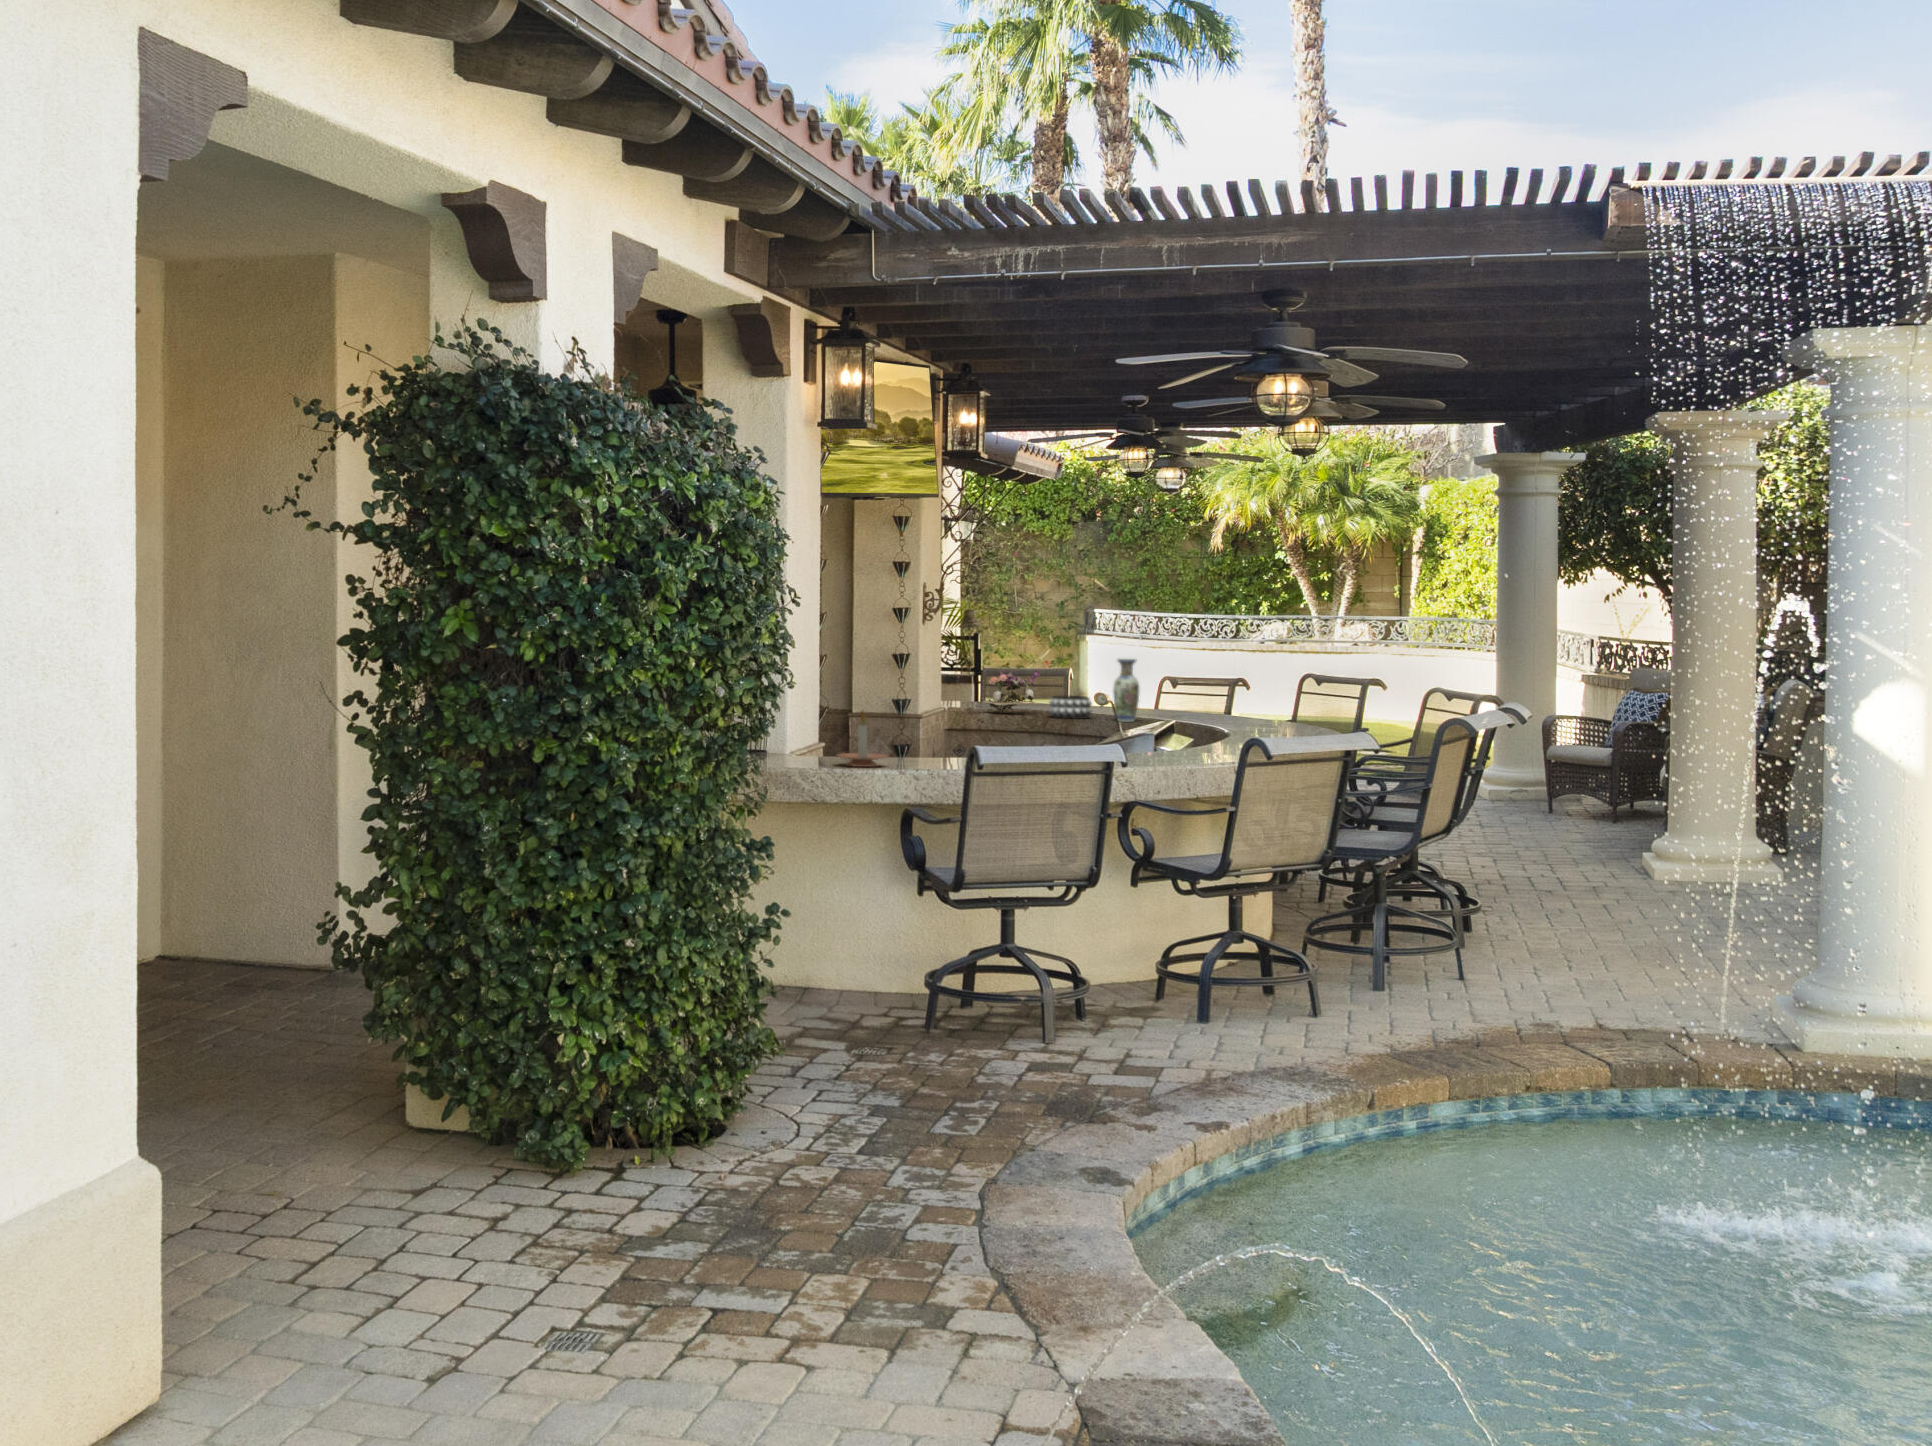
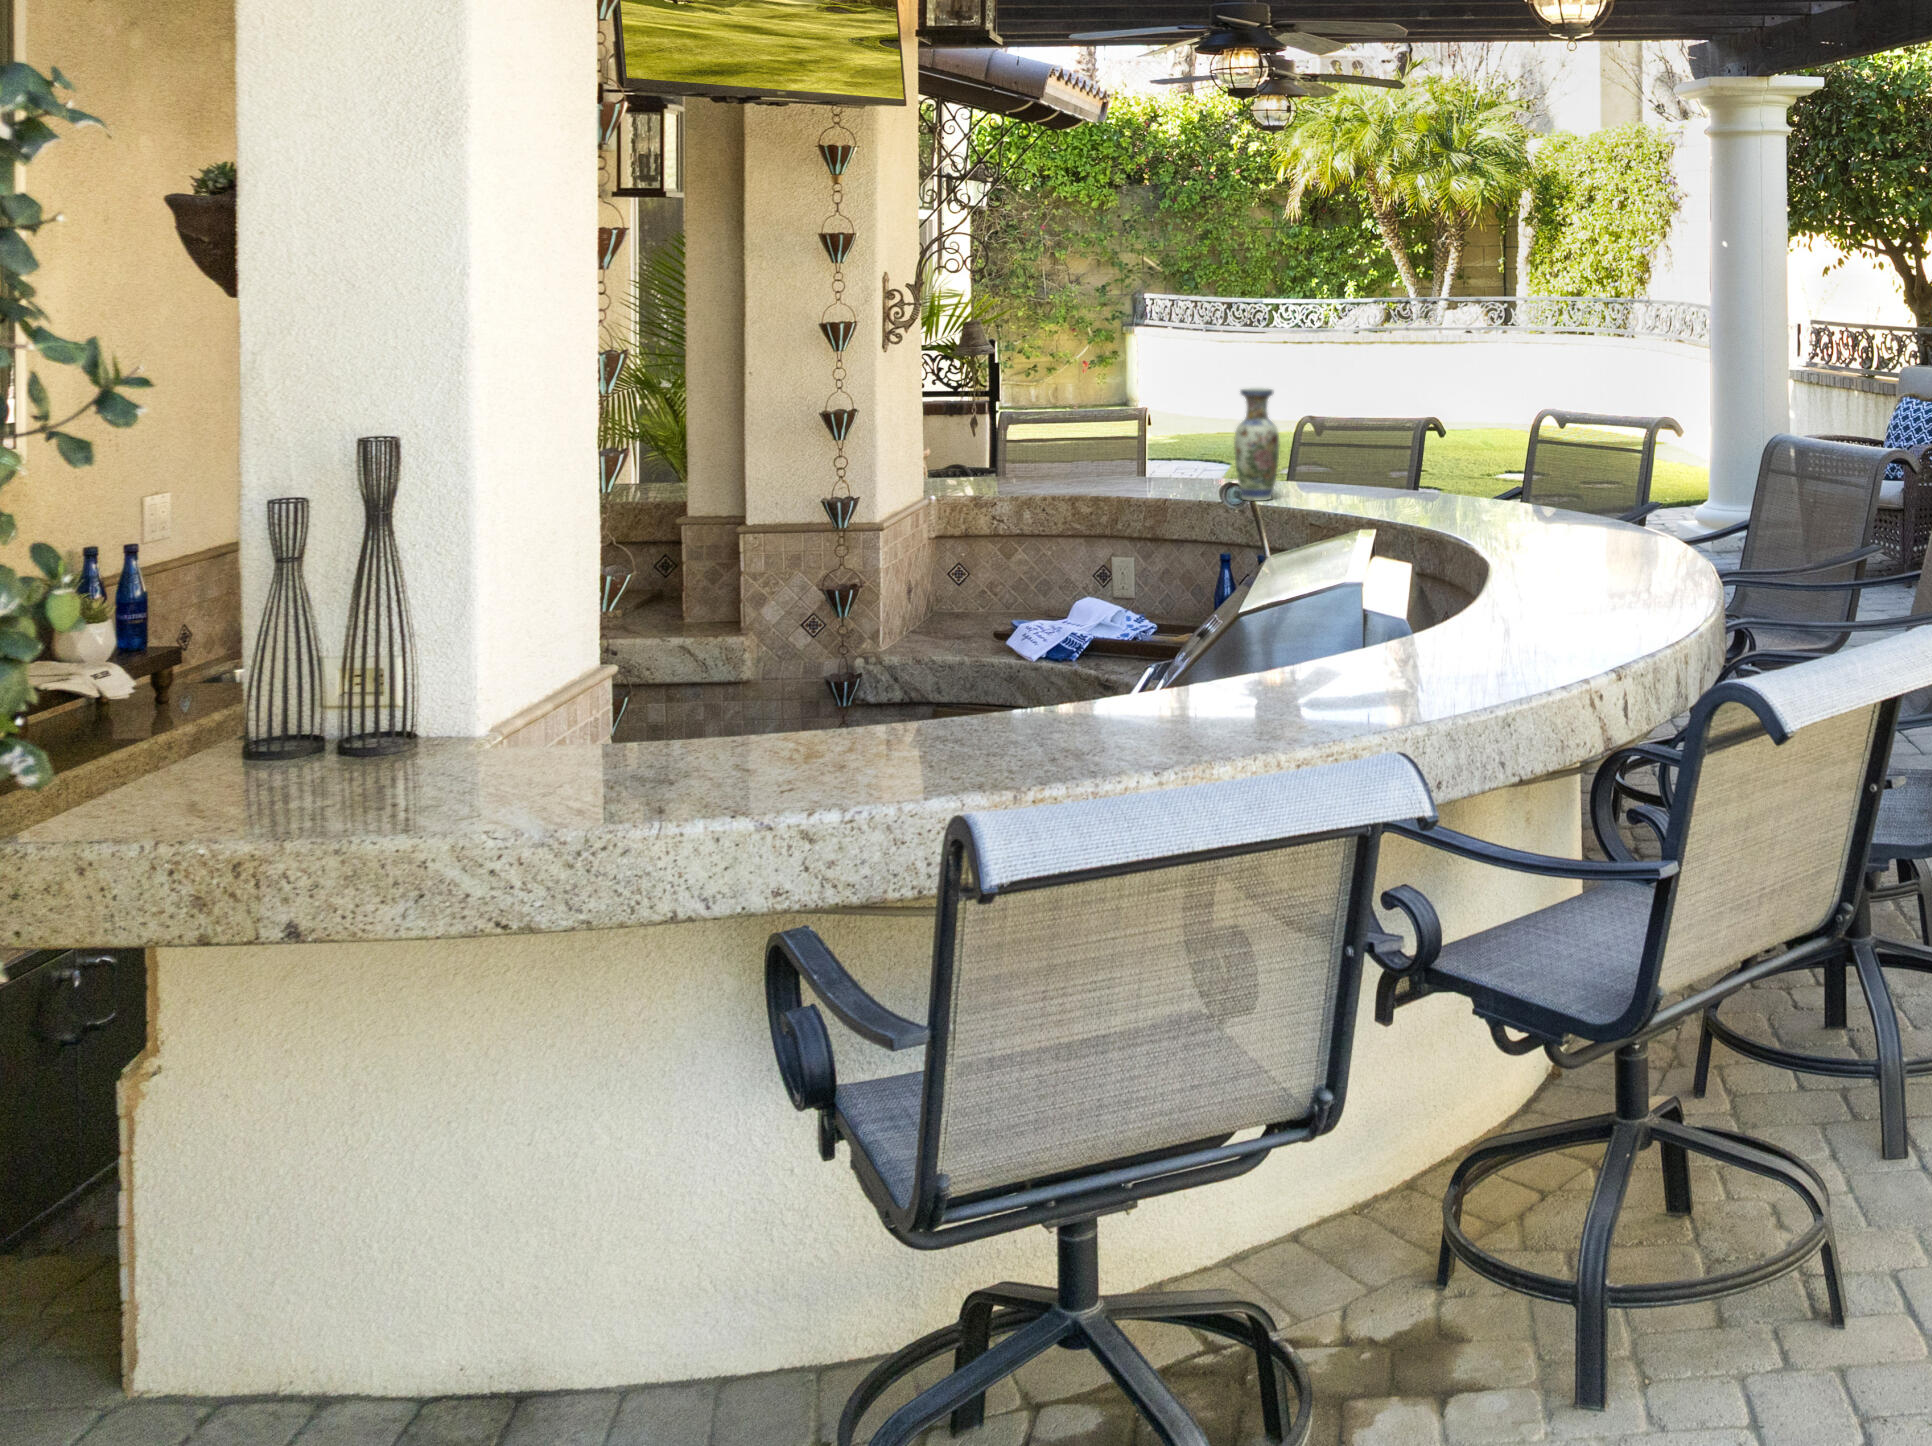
flower arrangement: present [983,669,1040,712] -> none [998,406,1100,486]
decorative bowl: present [1049,696,1092,719] -> none [1118,454,1195,497]
candle holder: present [838,711,887,767] -> none [580,605,737,772]

